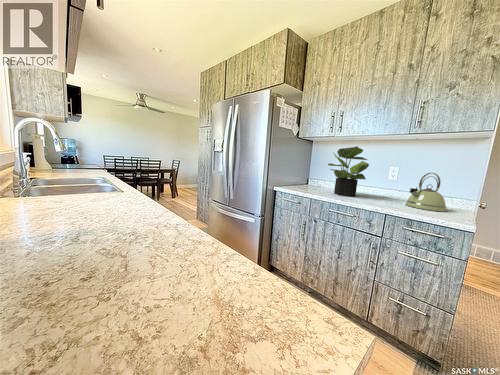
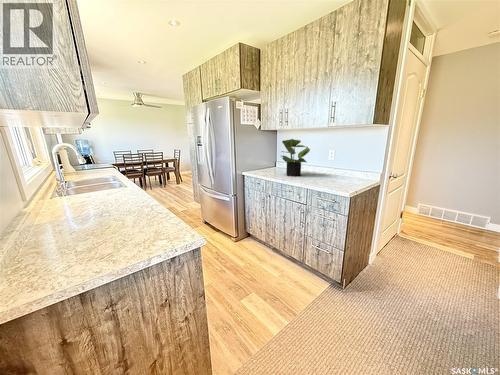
kettle: present [406,173,446,212] -> none [330,155,356,184]

